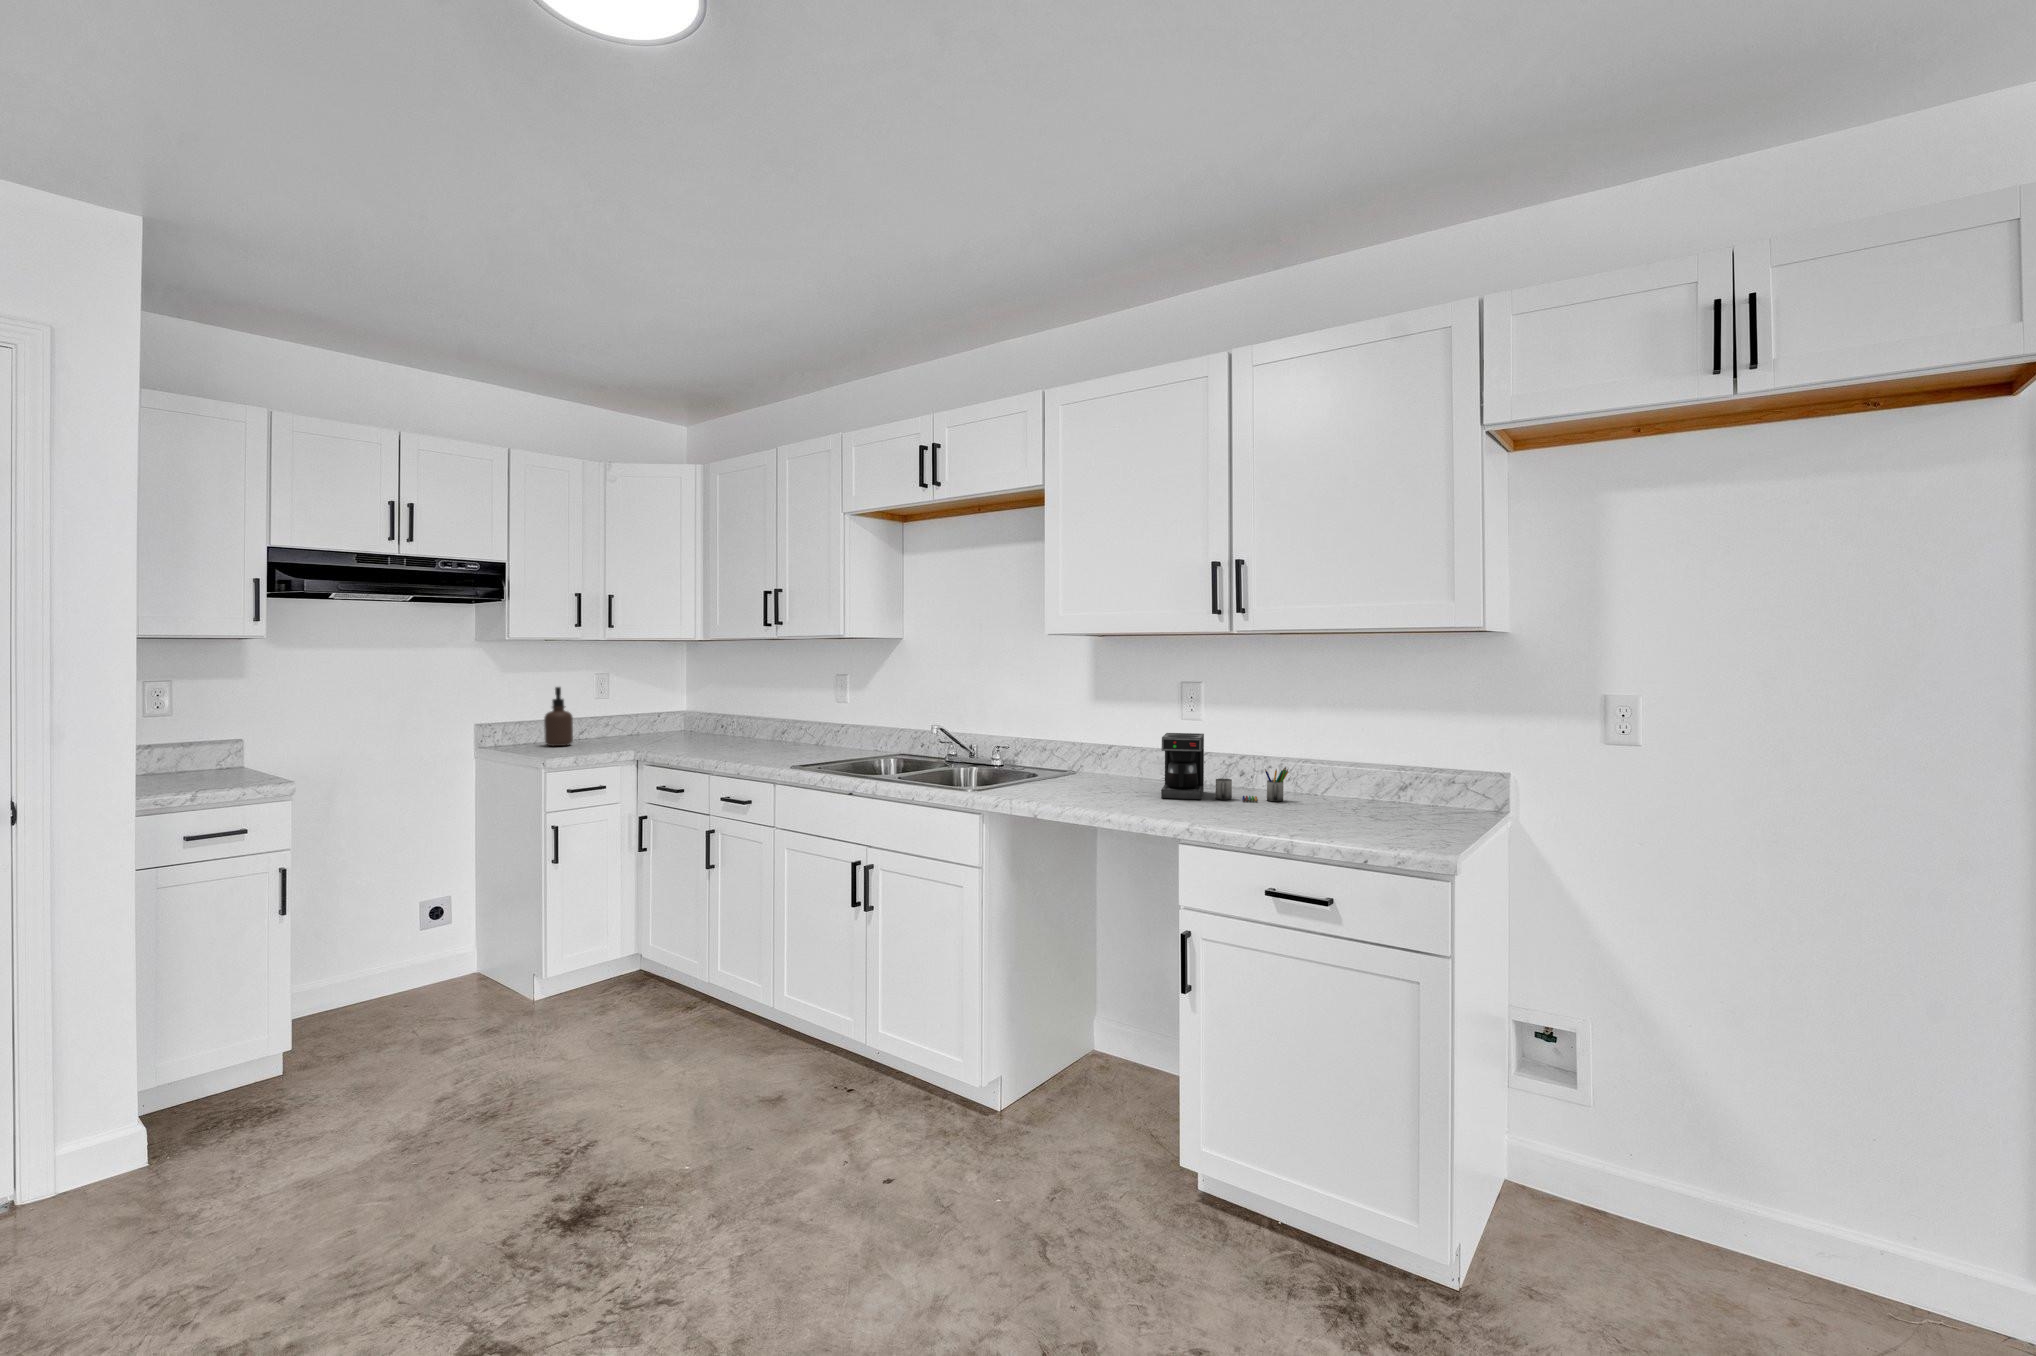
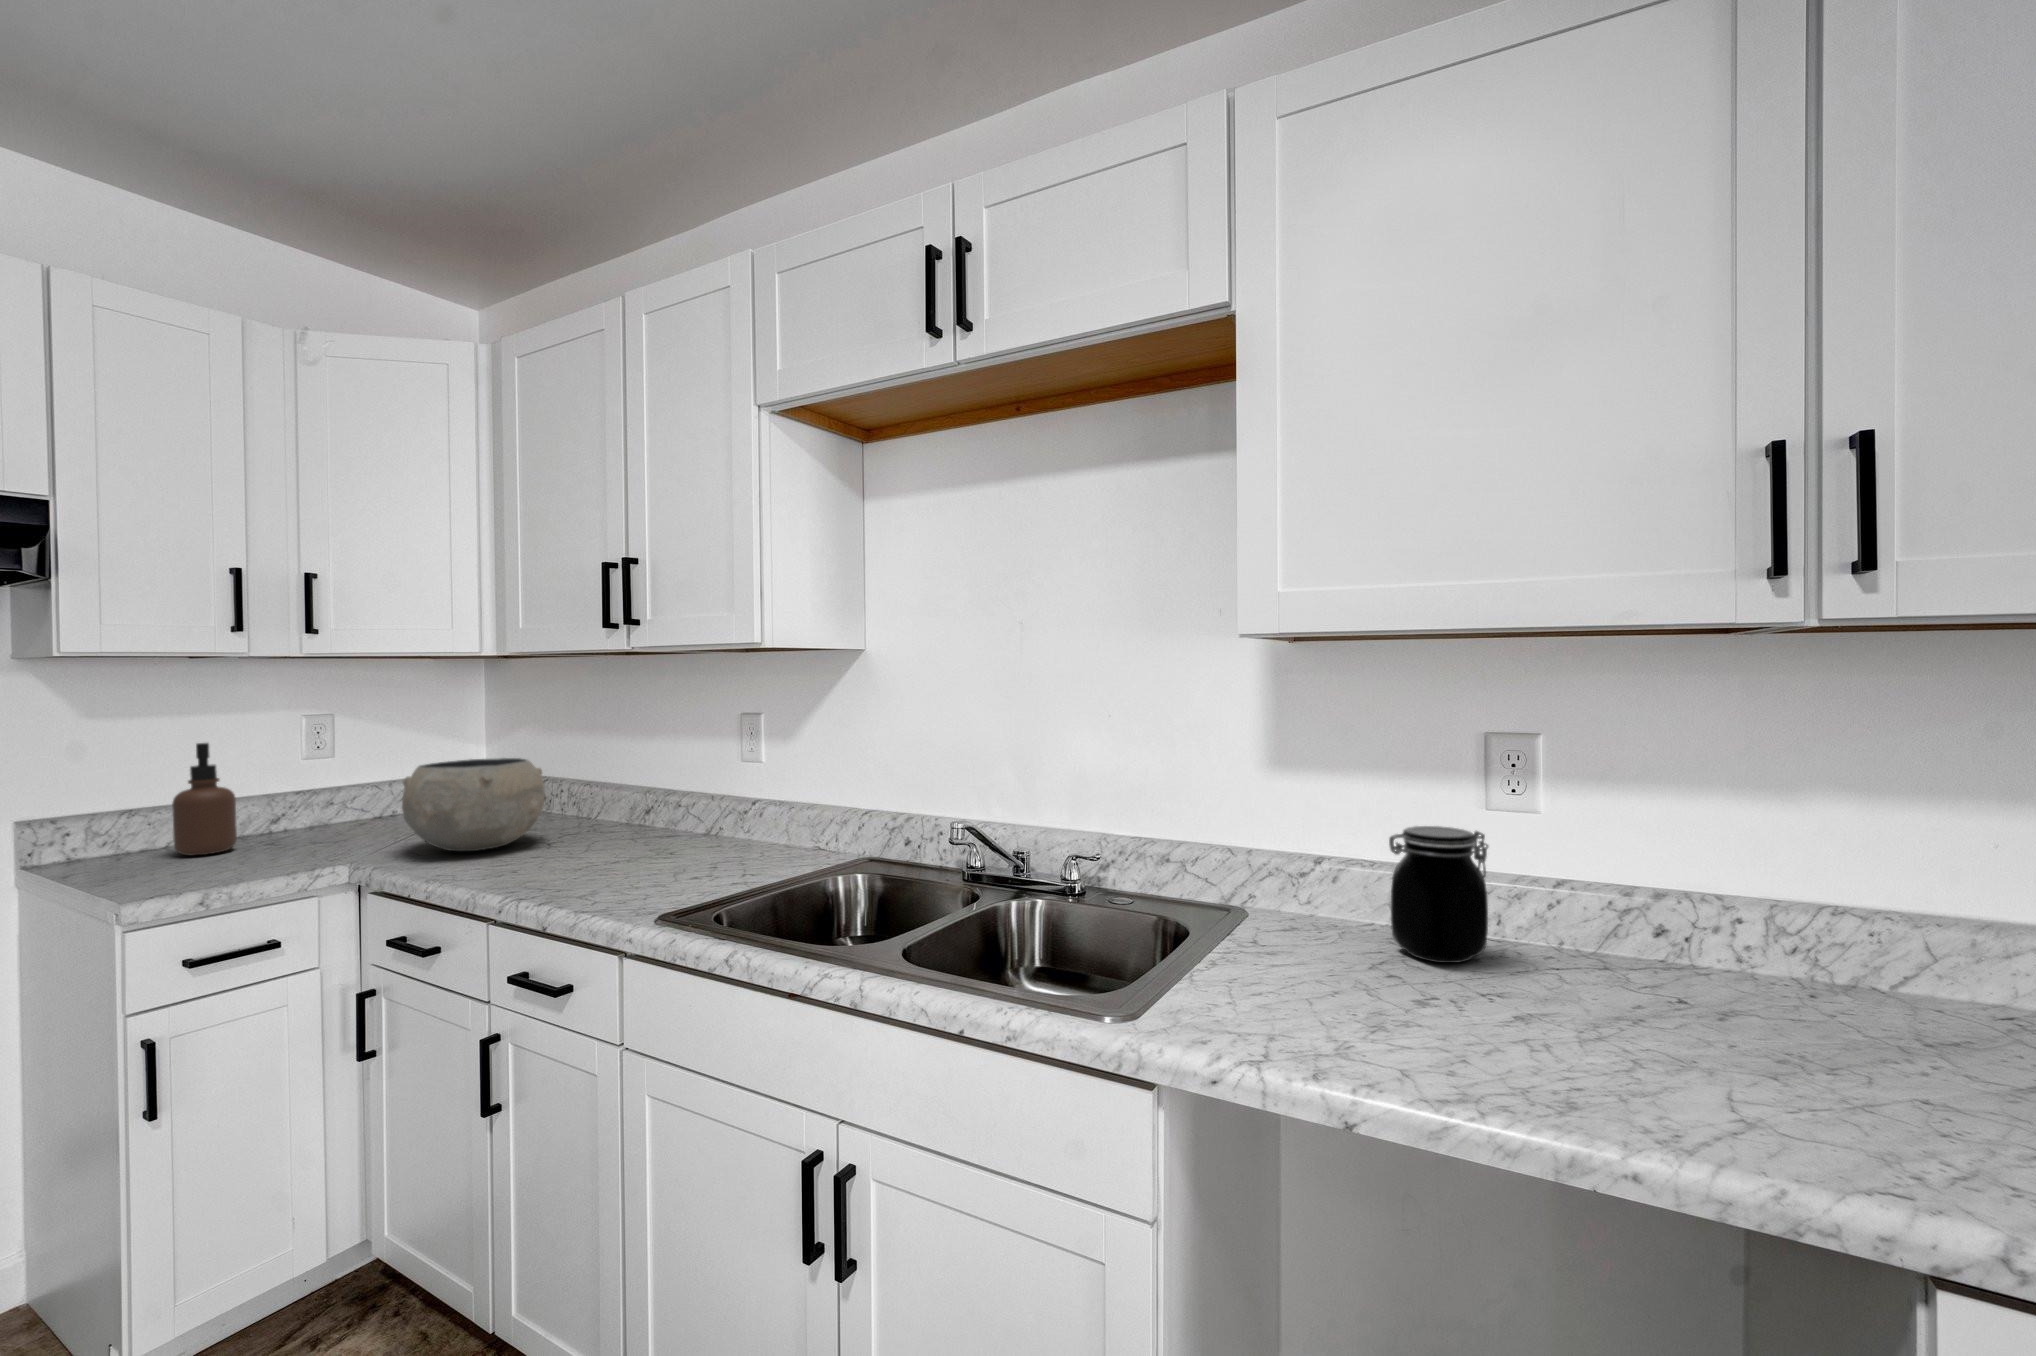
ceramic bowl: none [658,700,731,748] -> present [402,758,545,851]
jar: none [1121,726,1165,787] -> present [1389,826,1488,963]
coffee maker: present [1161,733,1288,802] -> none [1522,851,1881,1032]

